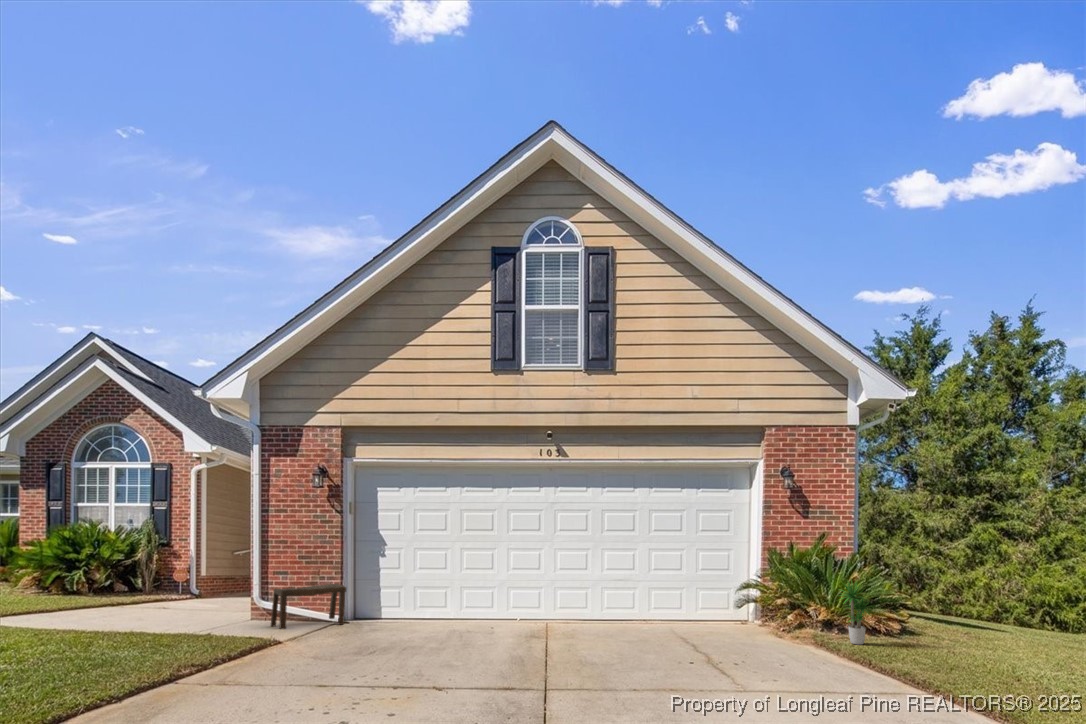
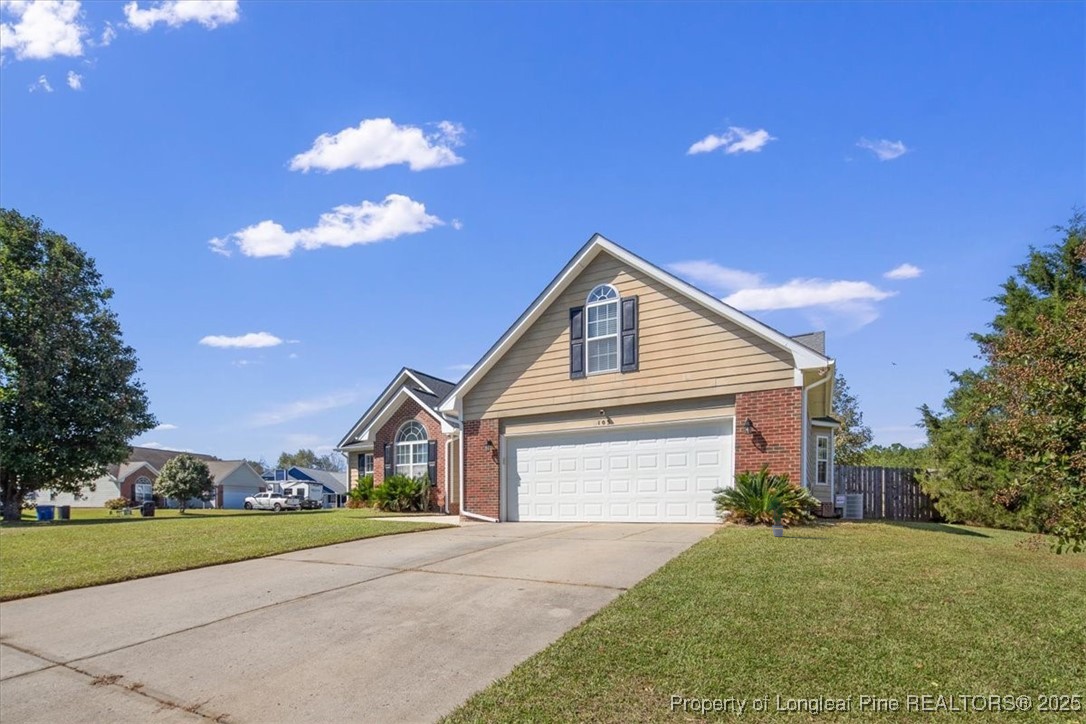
bench: present [271,584,346,629] -> none [460,501,497,524]

